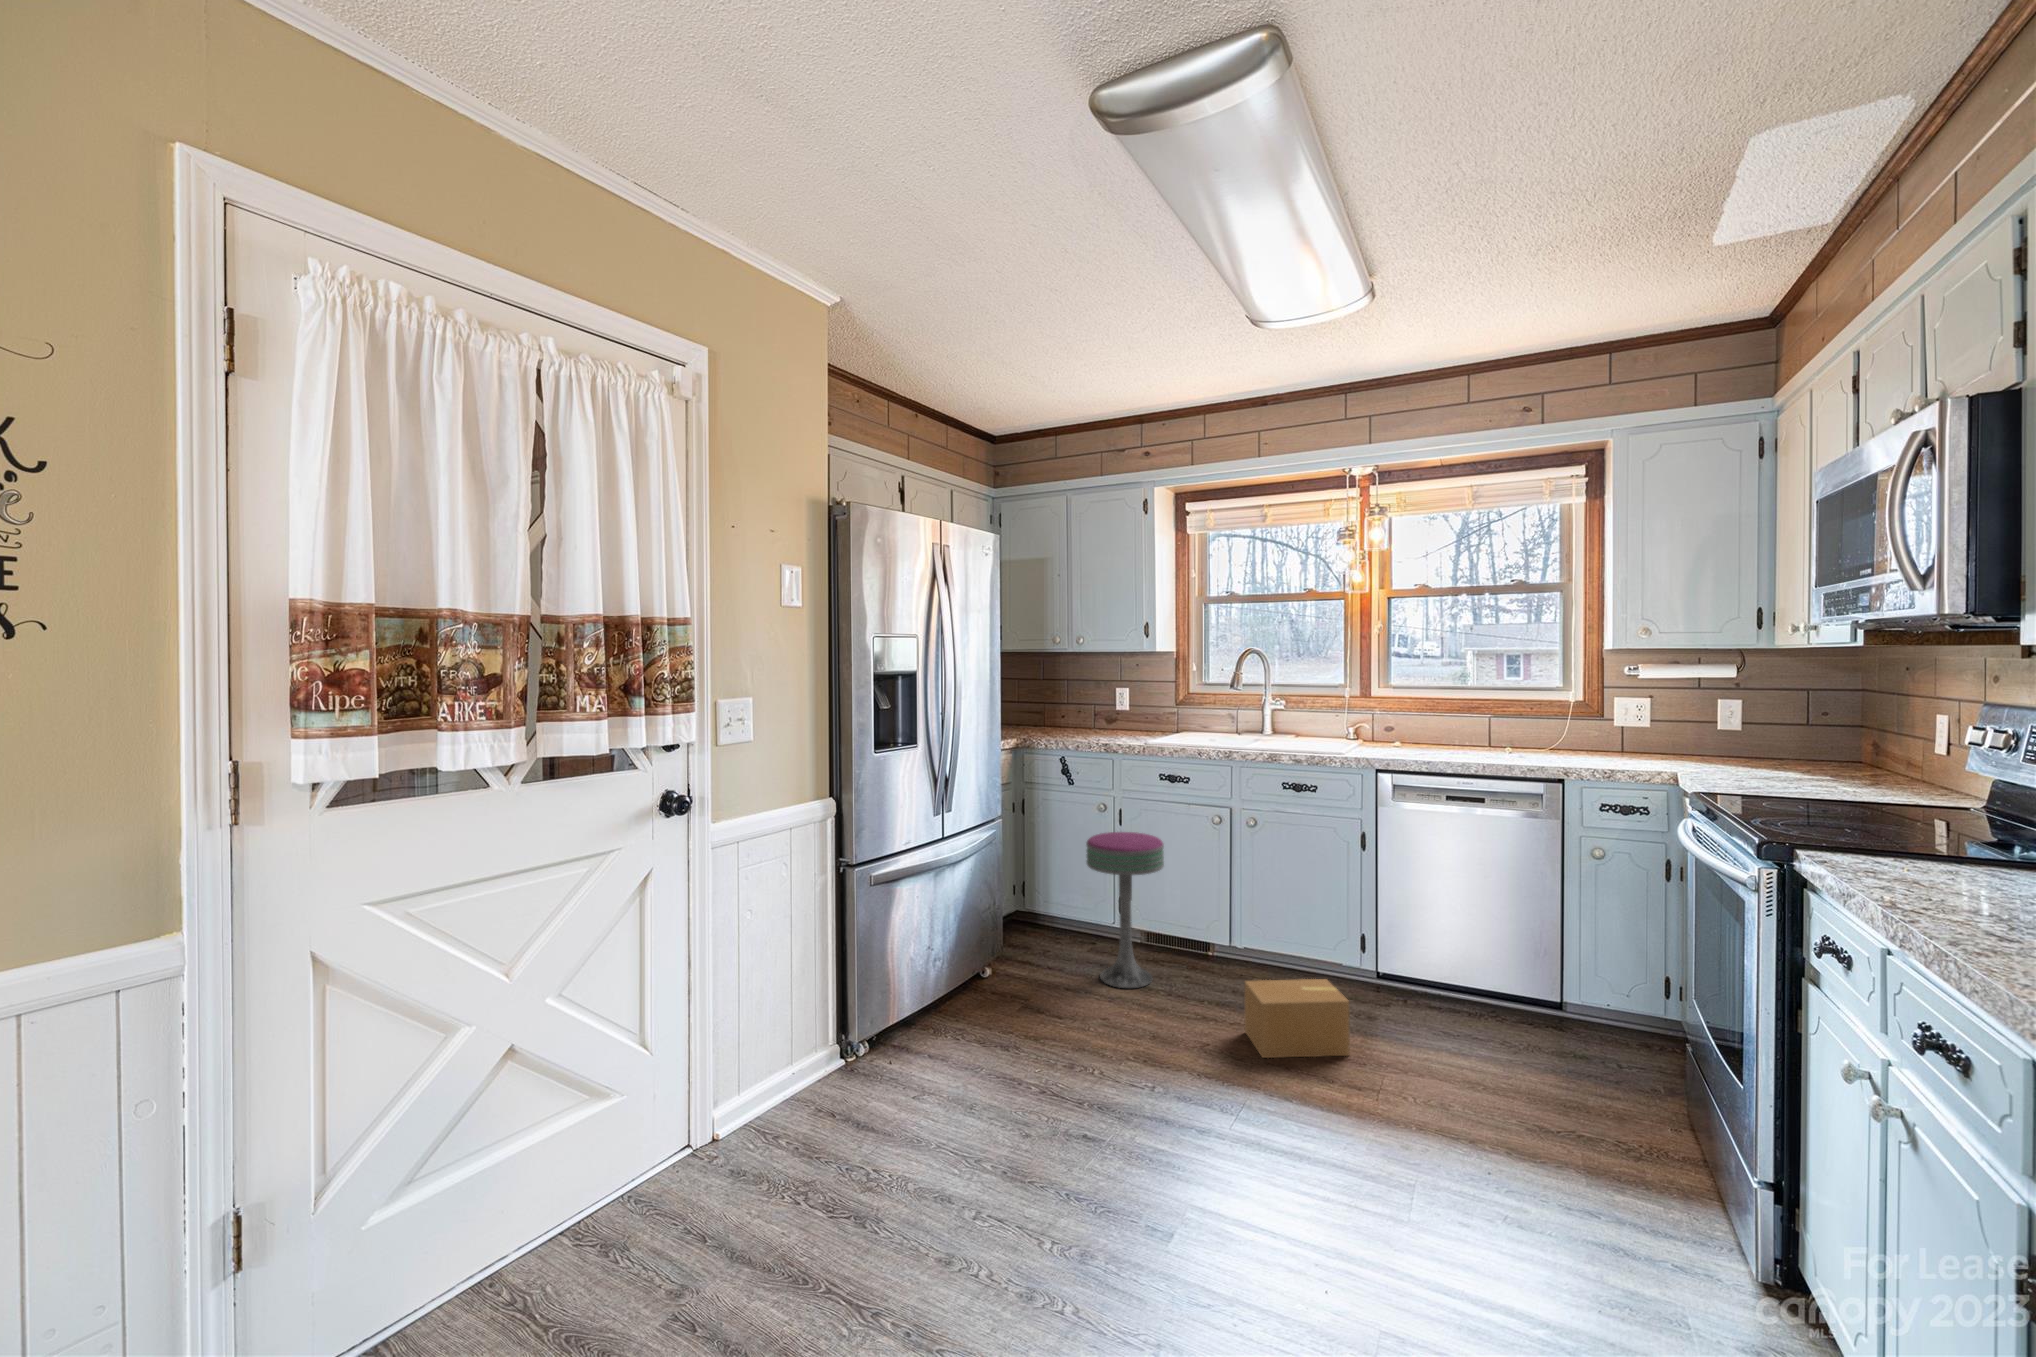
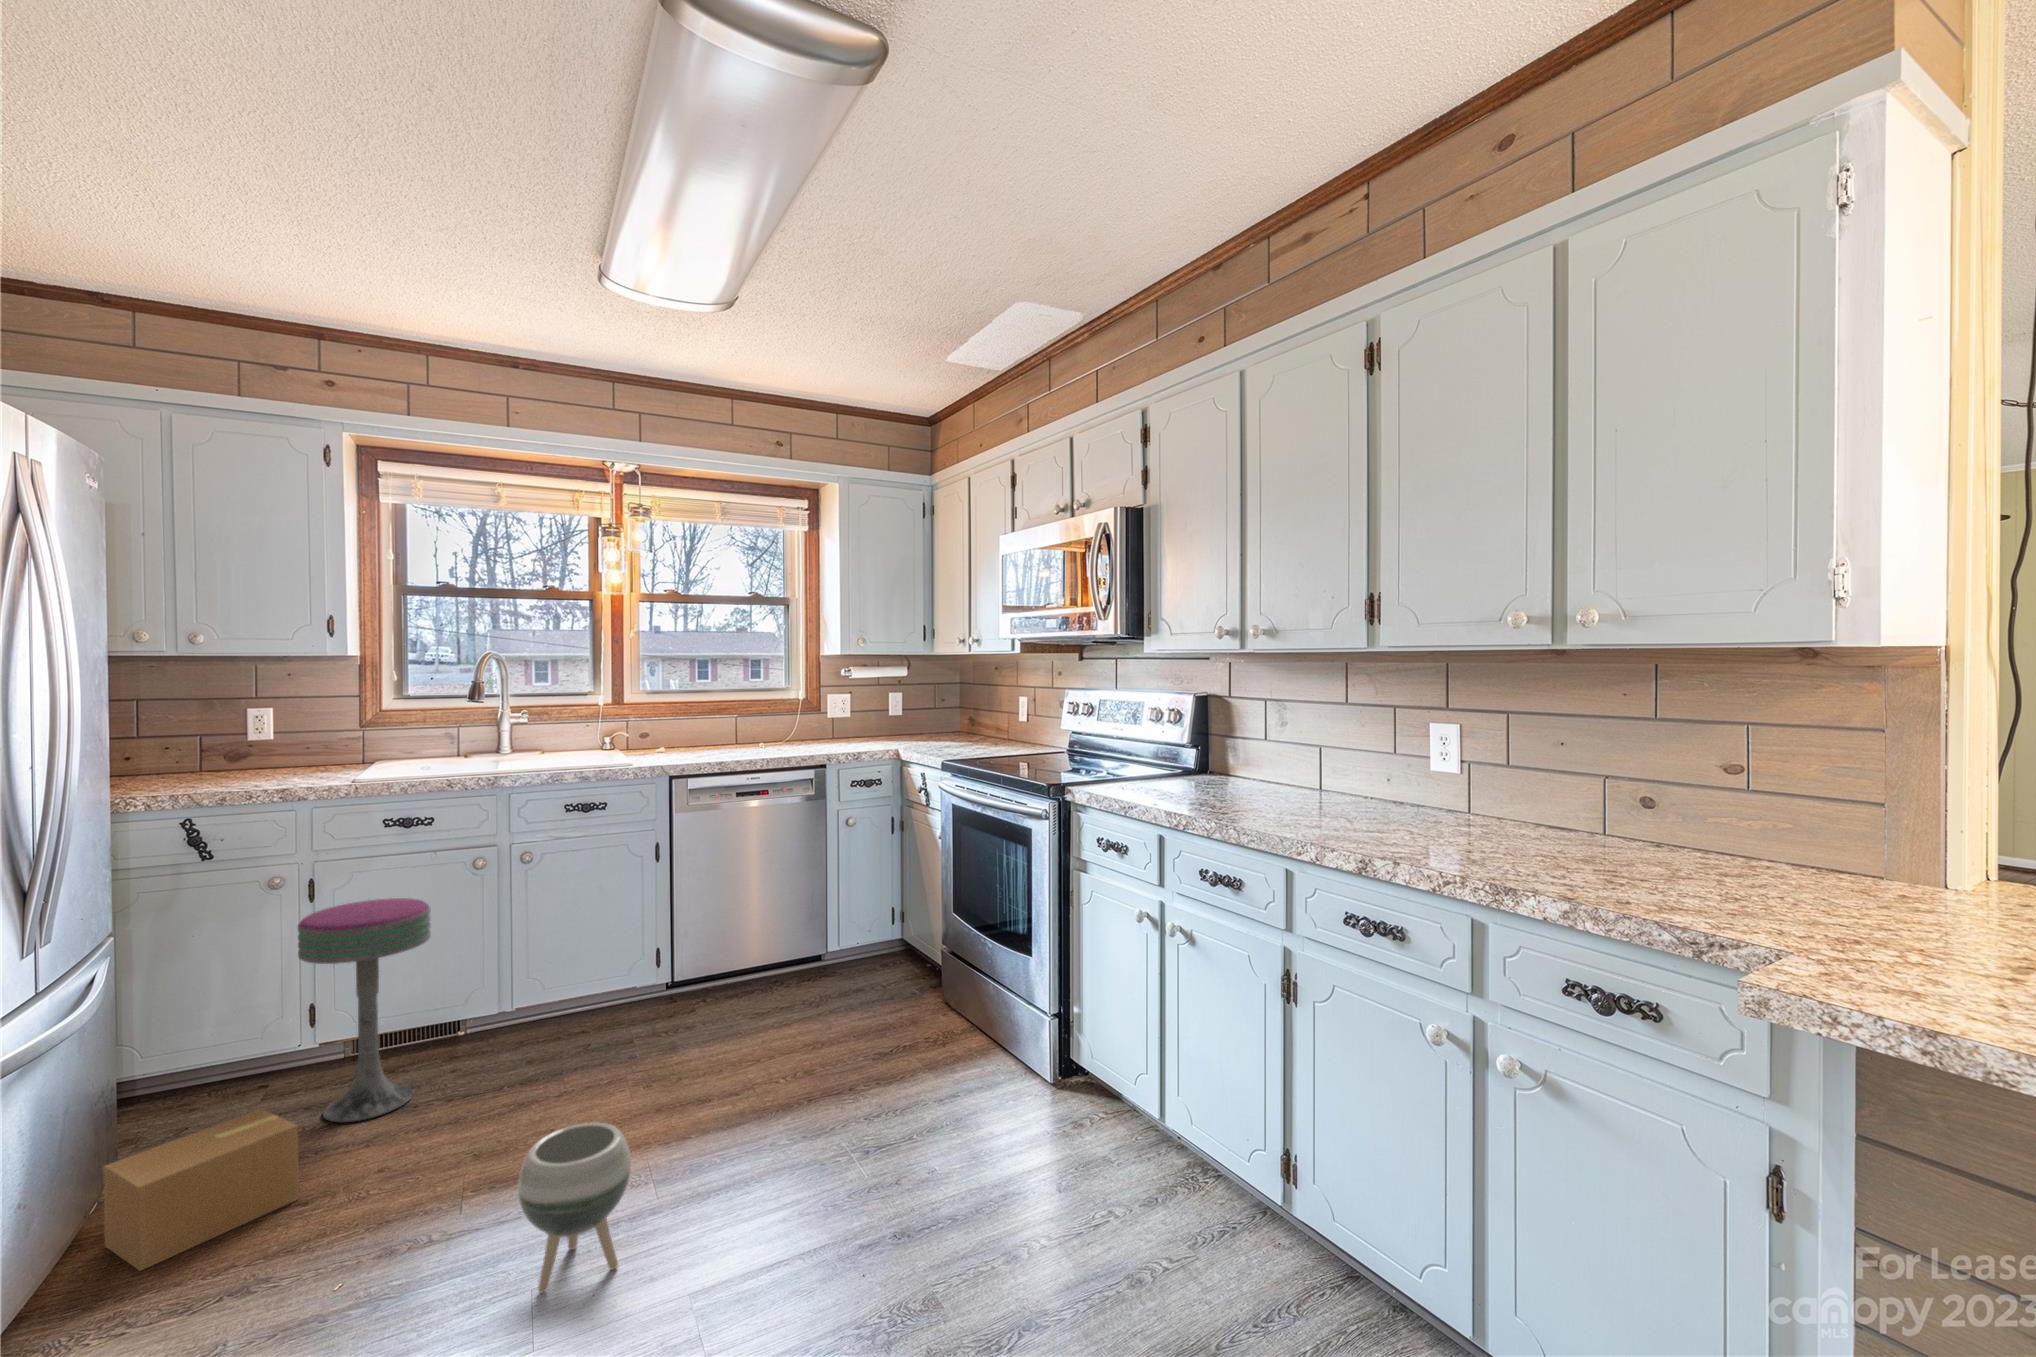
cardboard box: present [1245,979,1350,1058] -> present [103,1109,299,1271]
planter: none [1088,1047,1171,1183] -> present [518,1123,631,1293]

